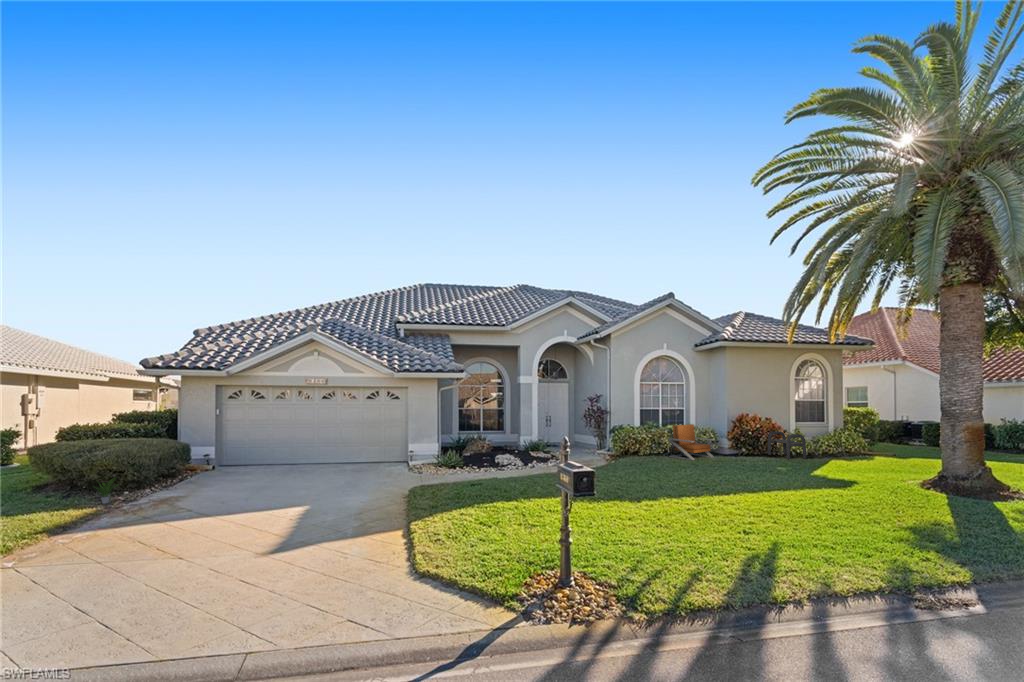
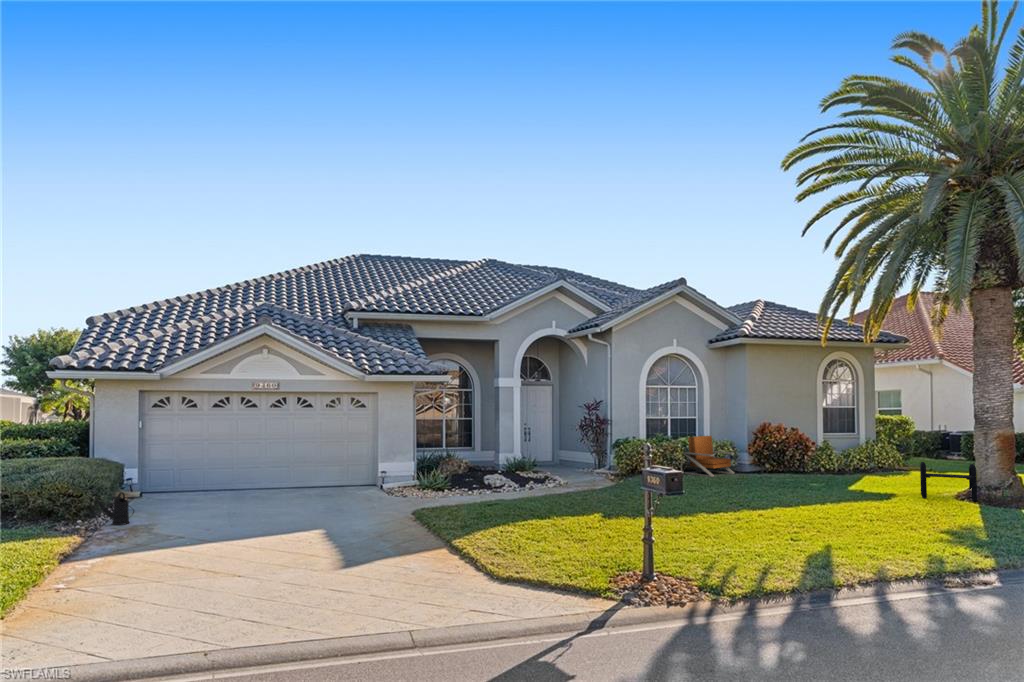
bench: present [768,431,807,459] -> present [920,462,977,501]
watering can: none [145,470,176,498] -> present [95,492,134,525]
potted plant: present [97,479,115,504] -> none [41,500,74,532]

